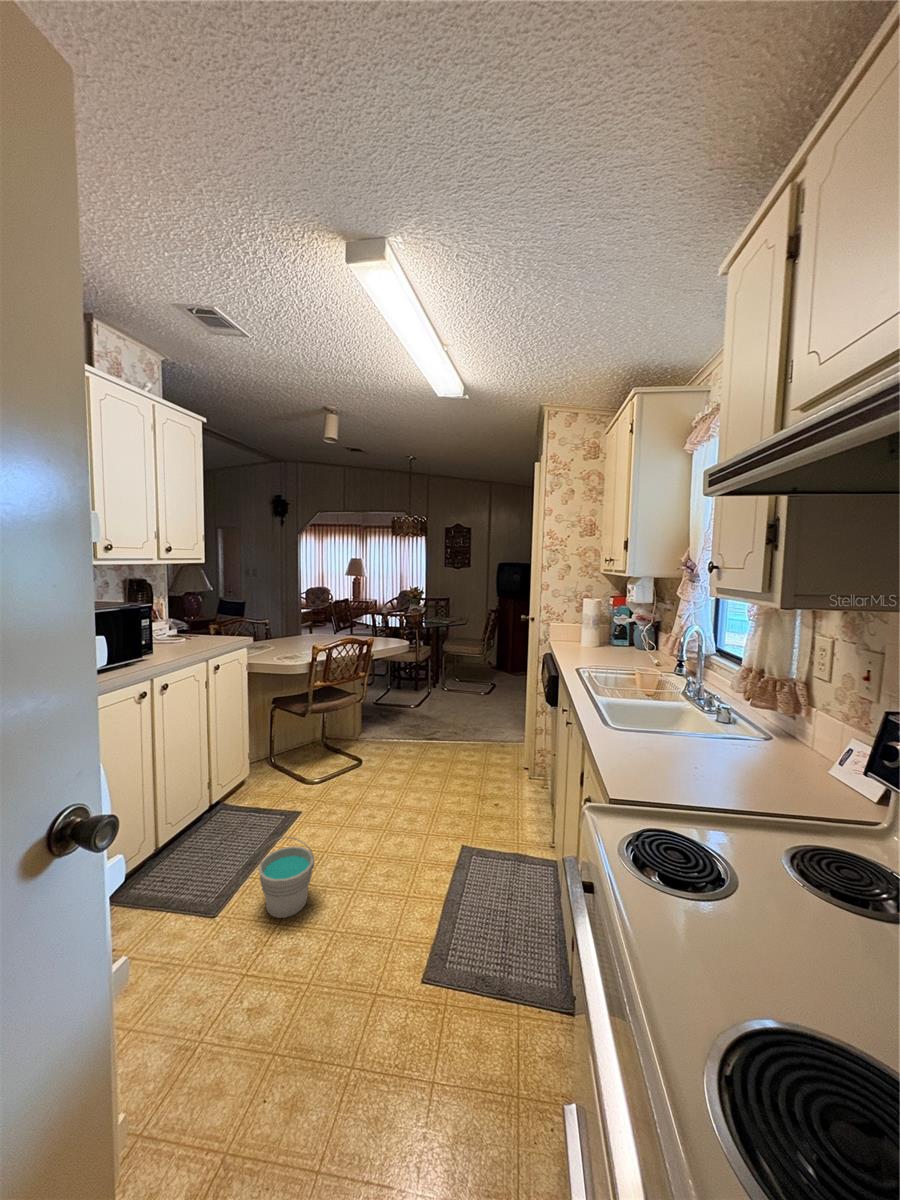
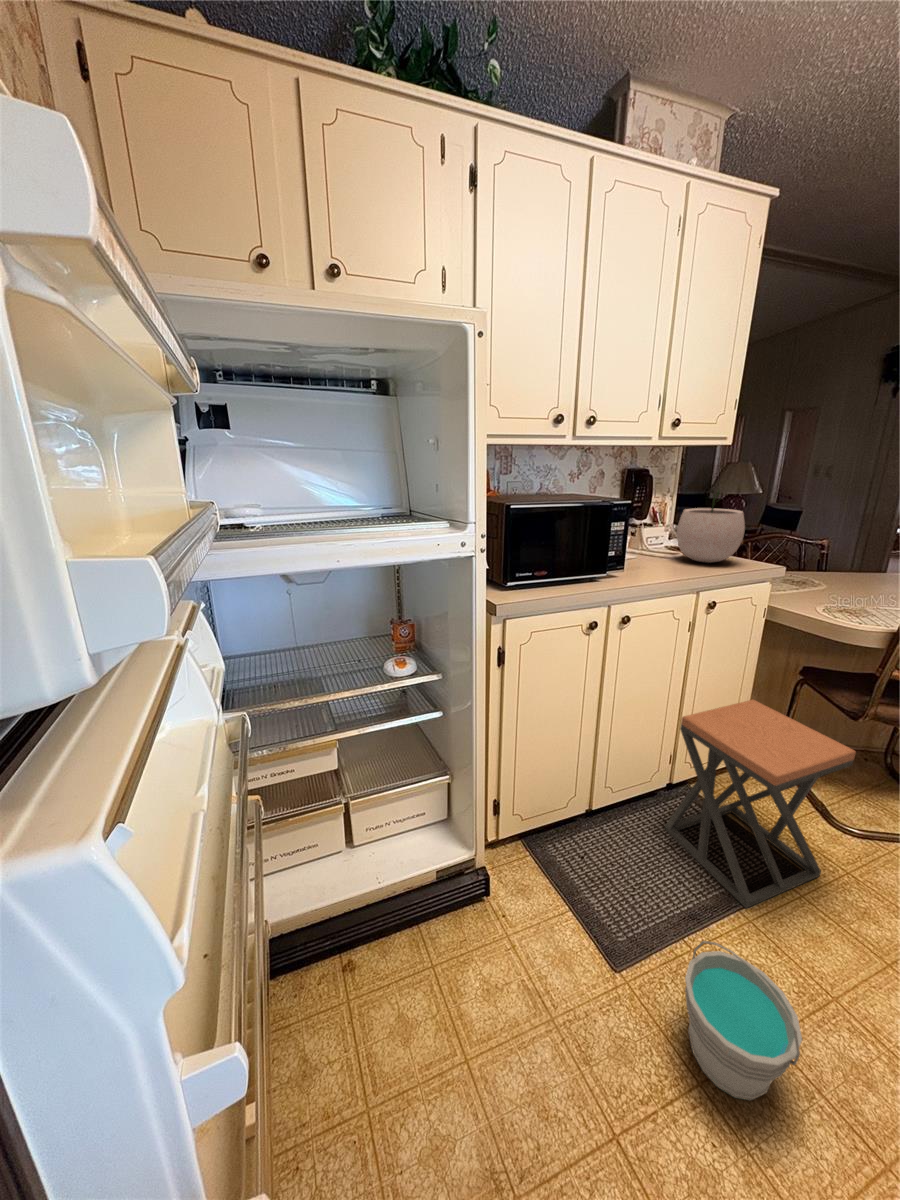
plant pot: none [181,592,226,642] -> present [677,490,745,563]
stool: none [215,722,306,843] -> present [665,700,856,908]

